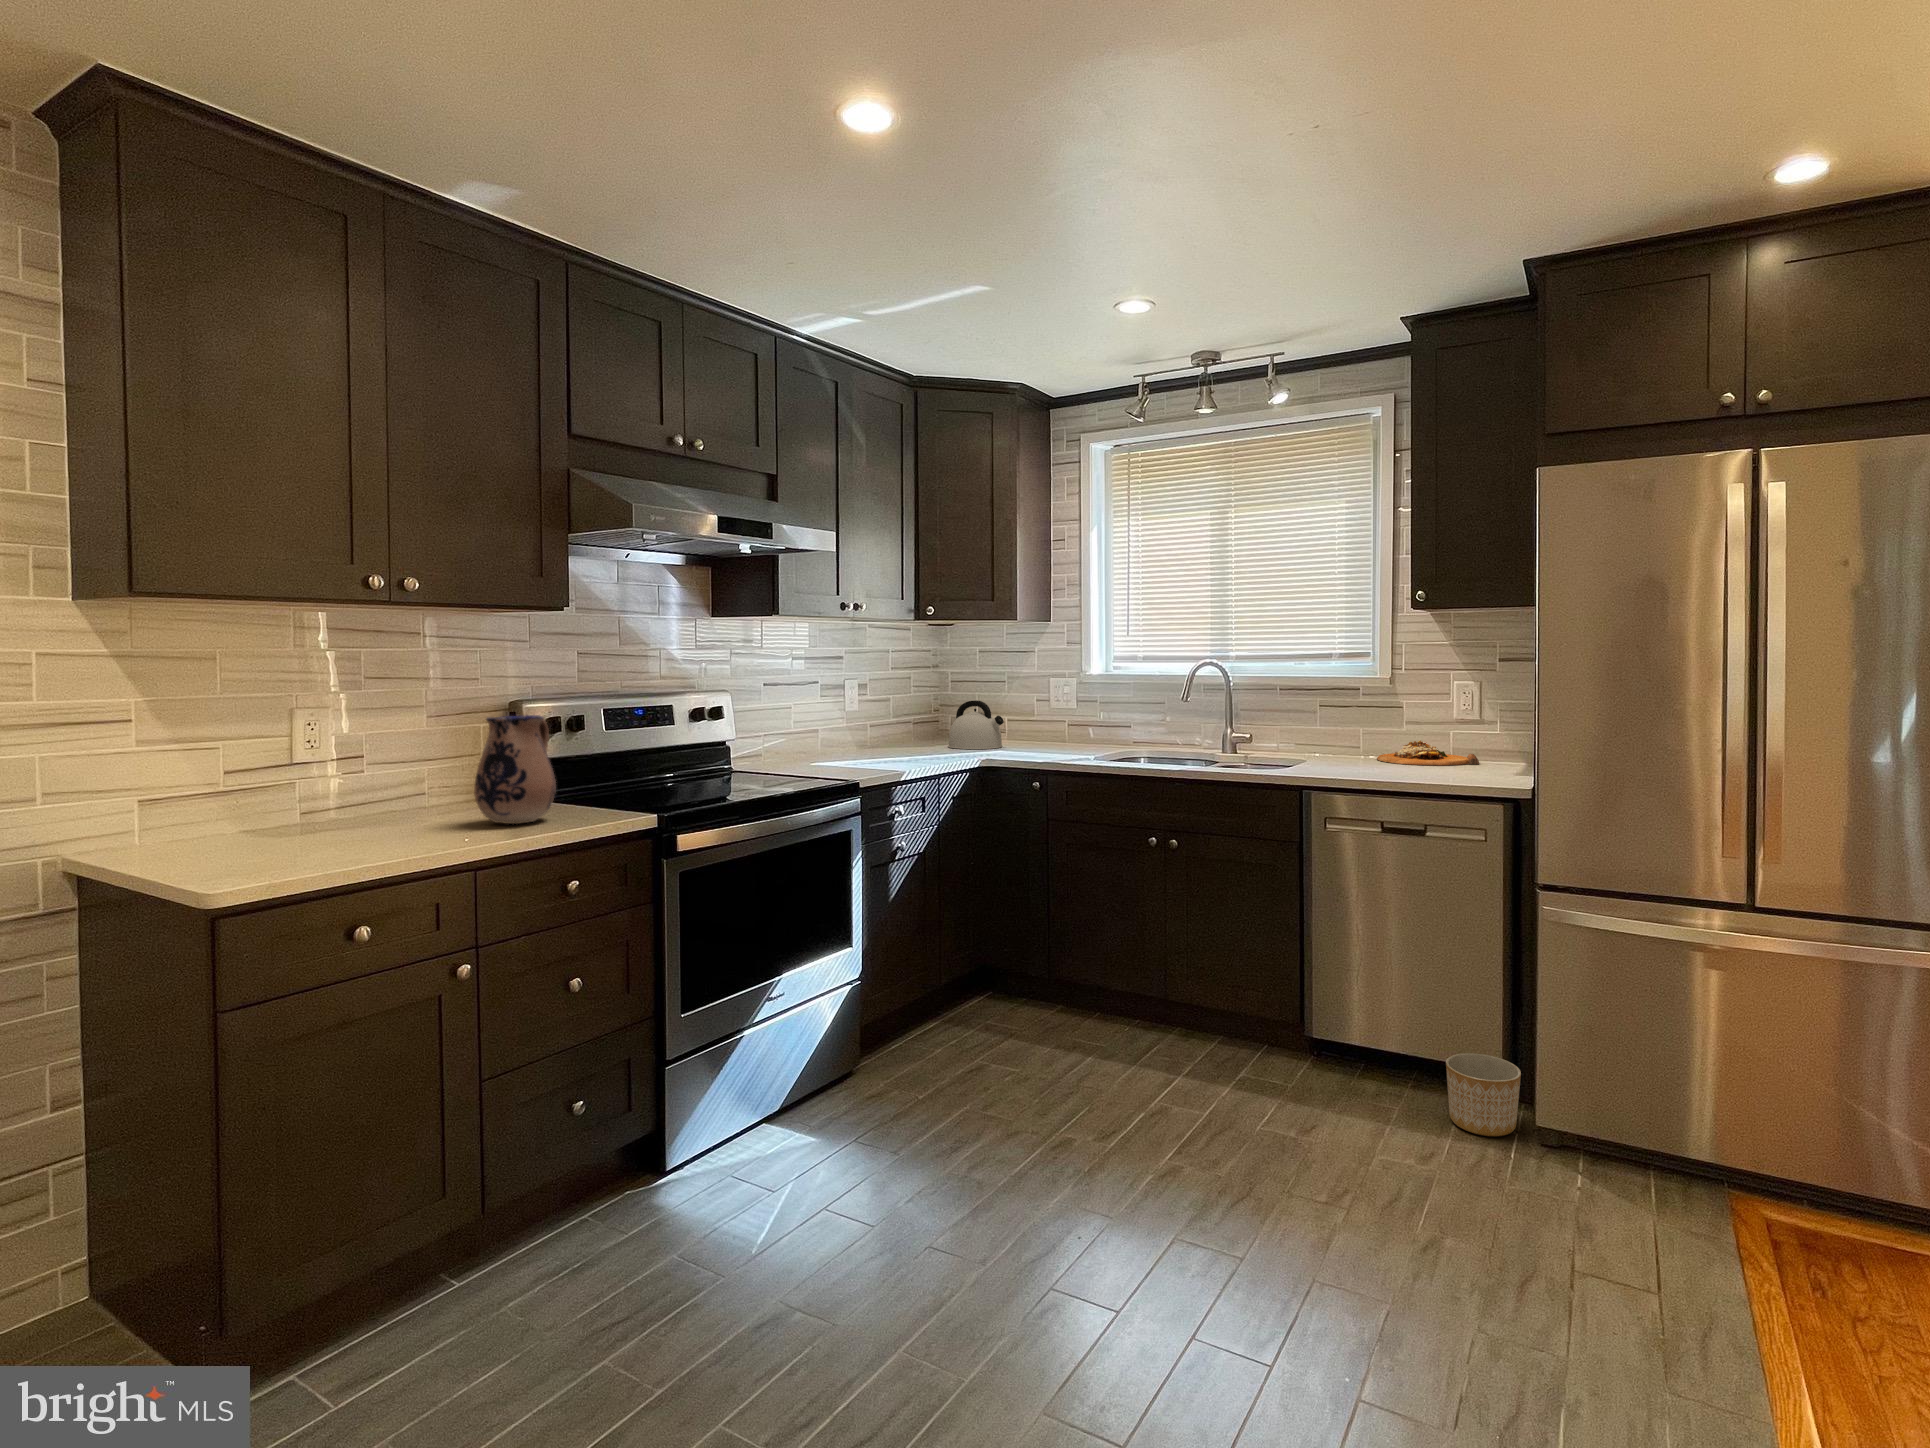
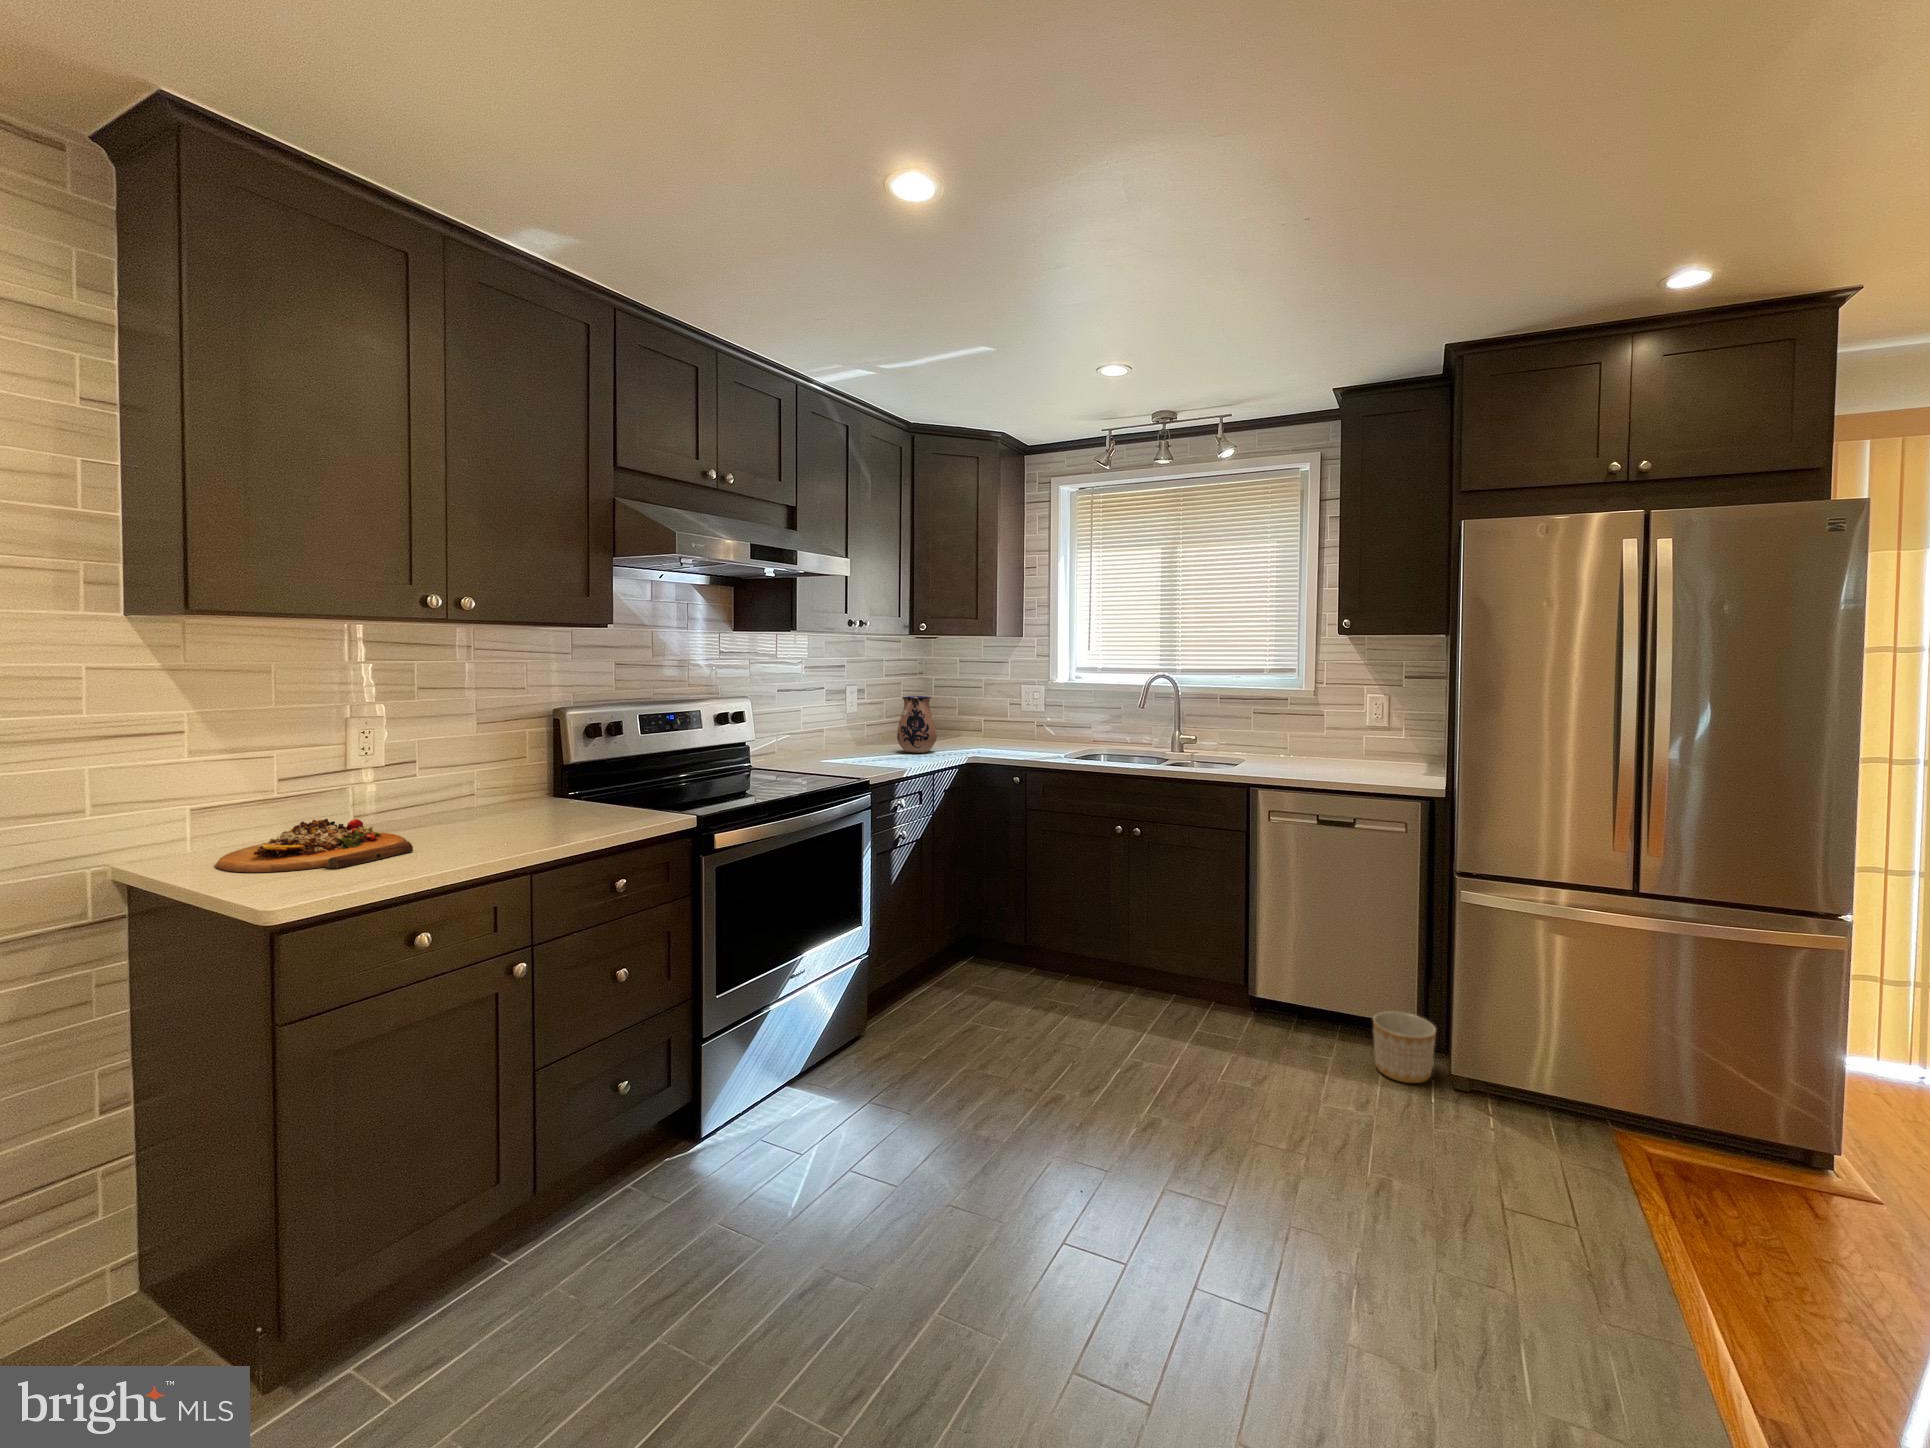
kettle: present [948,700,1004,749] -> none [936,704,984,746]
ceramic pitcher: present [474,715,556,824] -> present [897,696,937,753]
cutting board: present [1377,741,1479,765] -> present [215,819,413,872]

